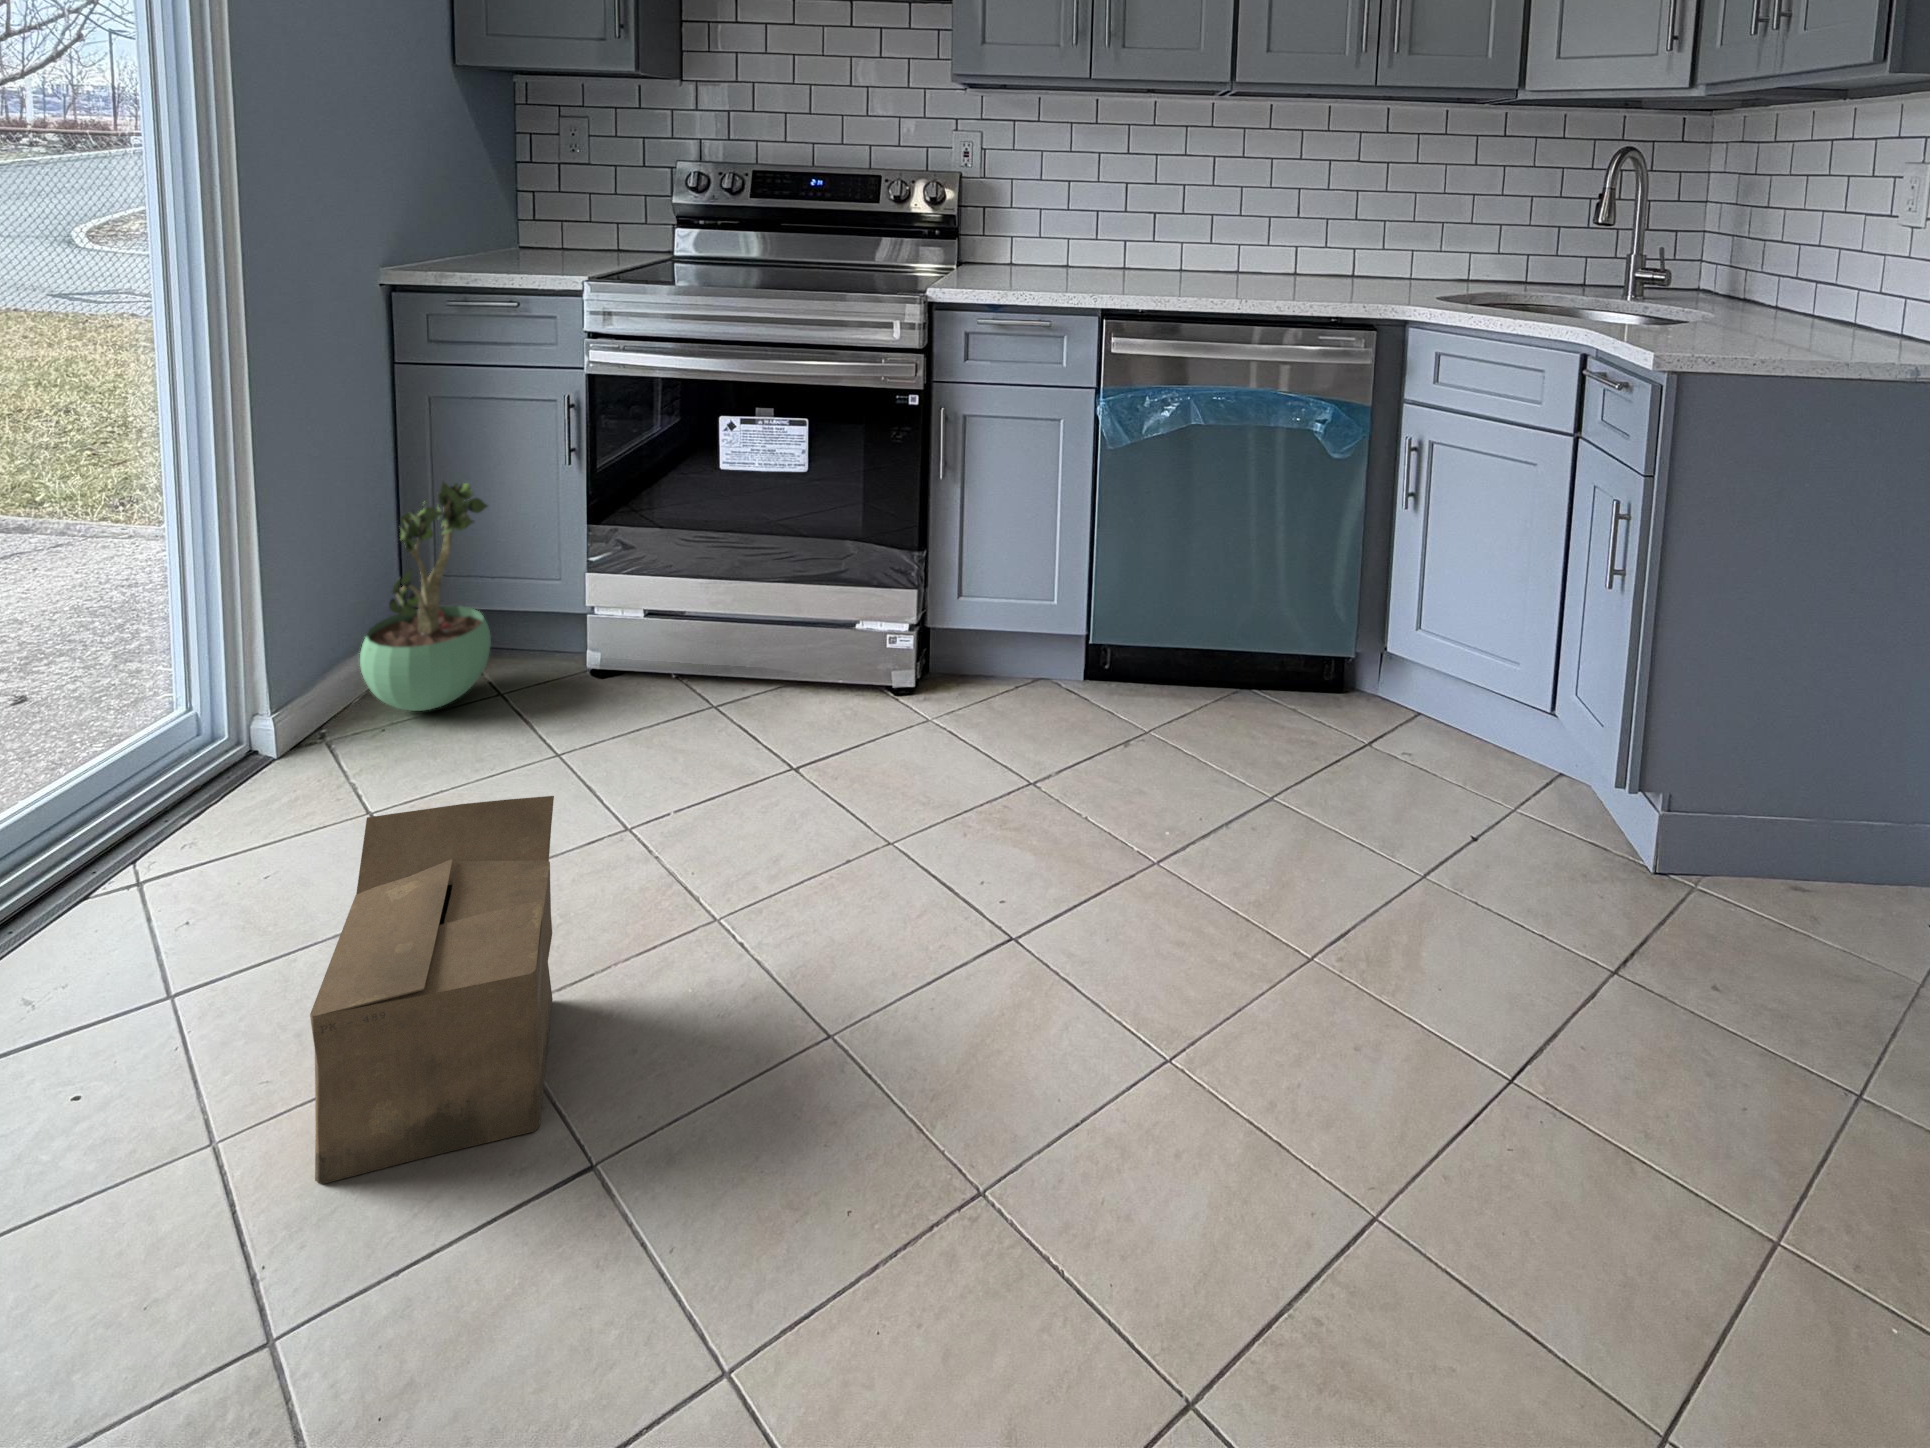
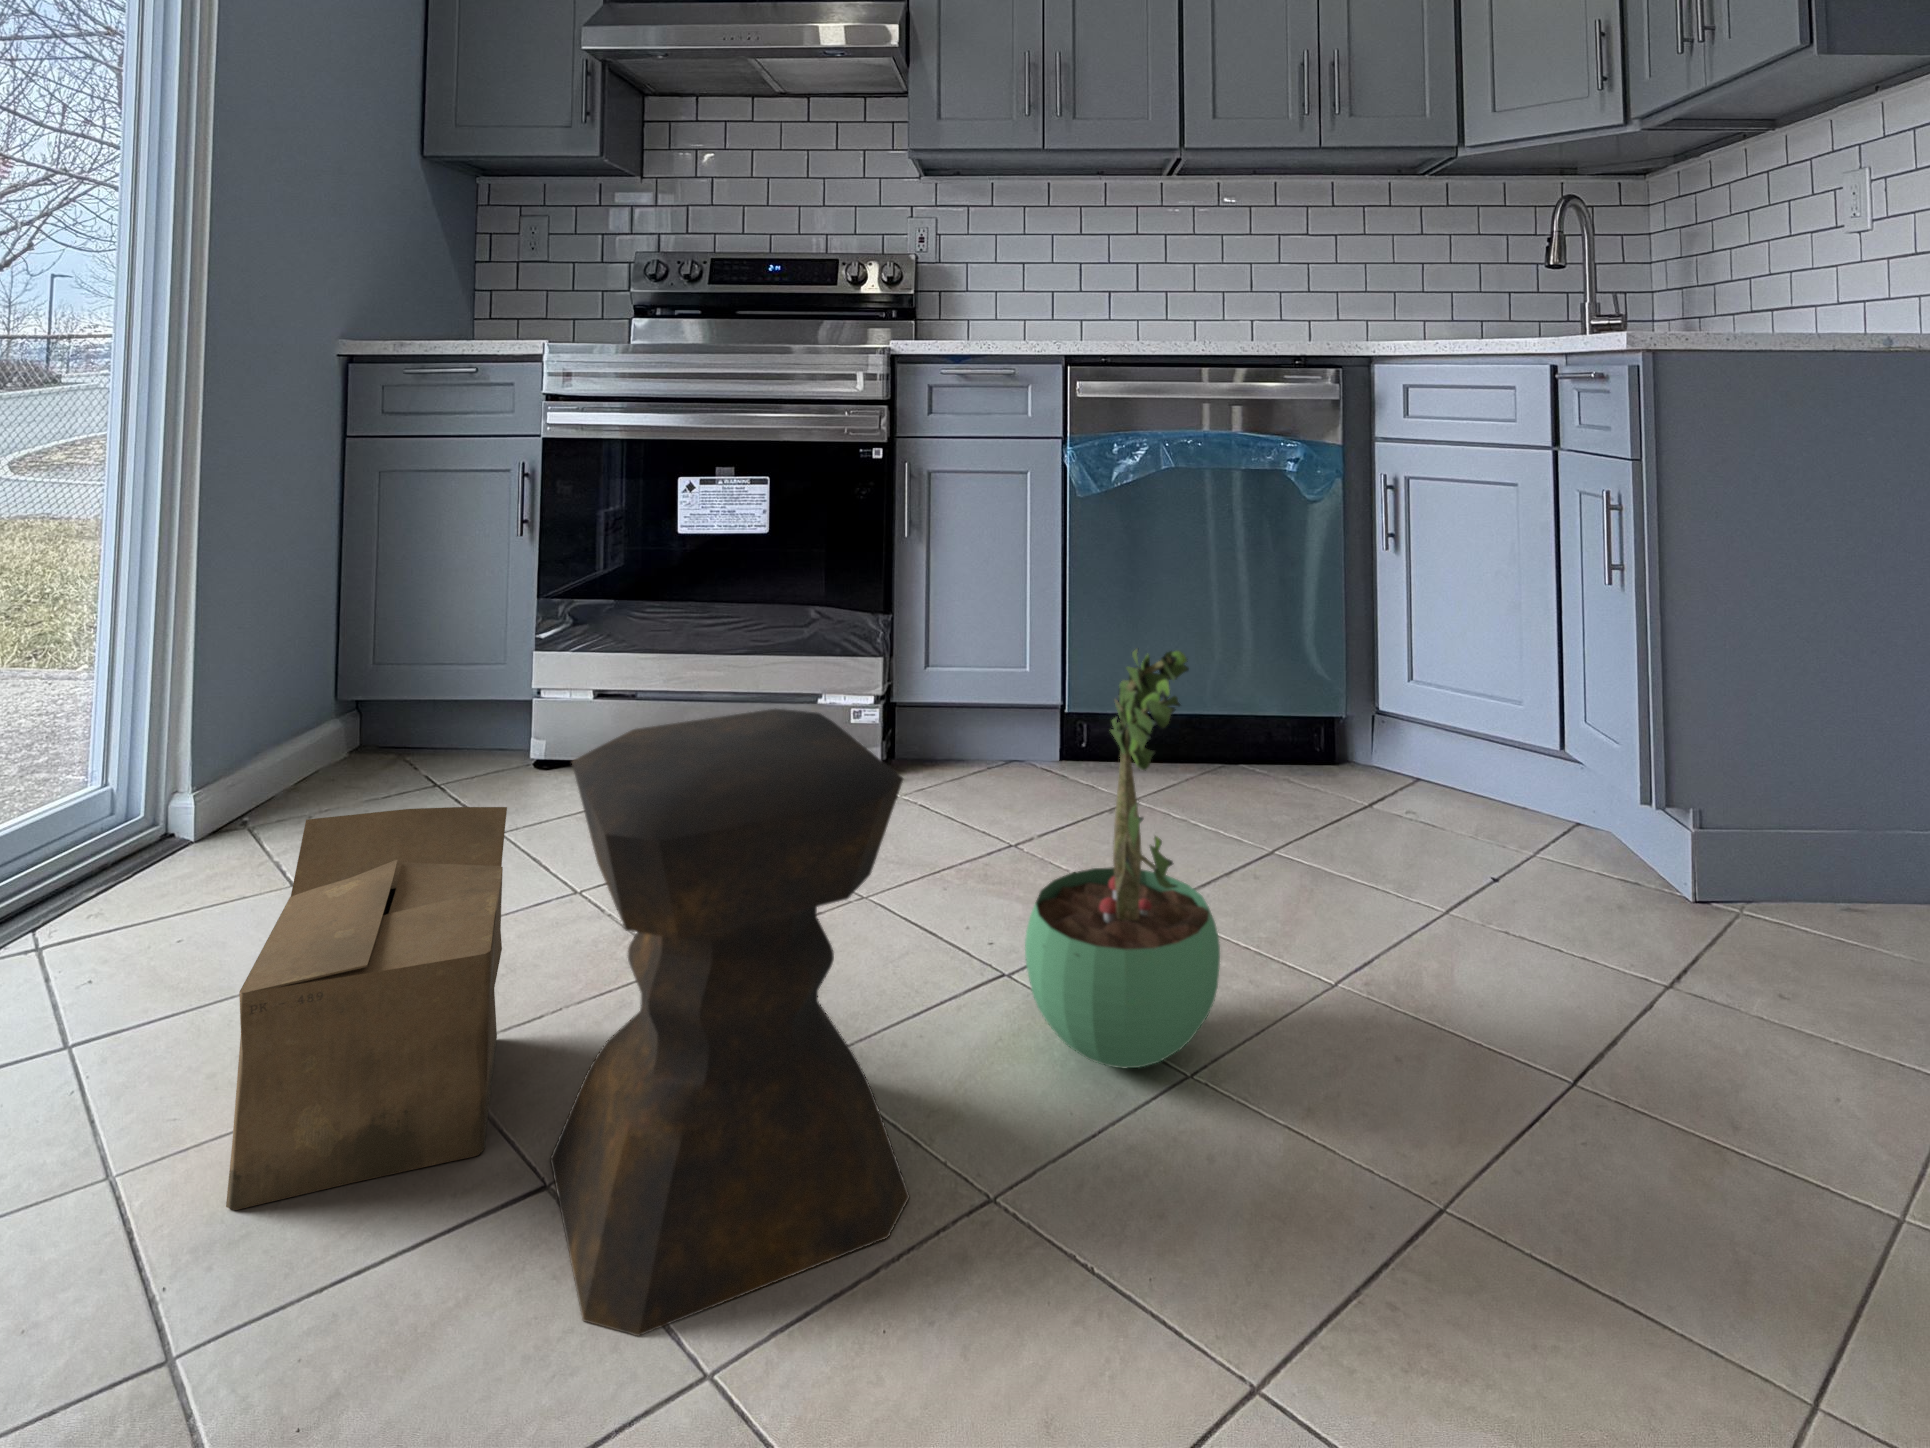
potted plant: present [360,481,491,711] -> present [1025,649,1220,1068]
stool: none [597,753,910,1330] -> present [550,709,909,1336]

